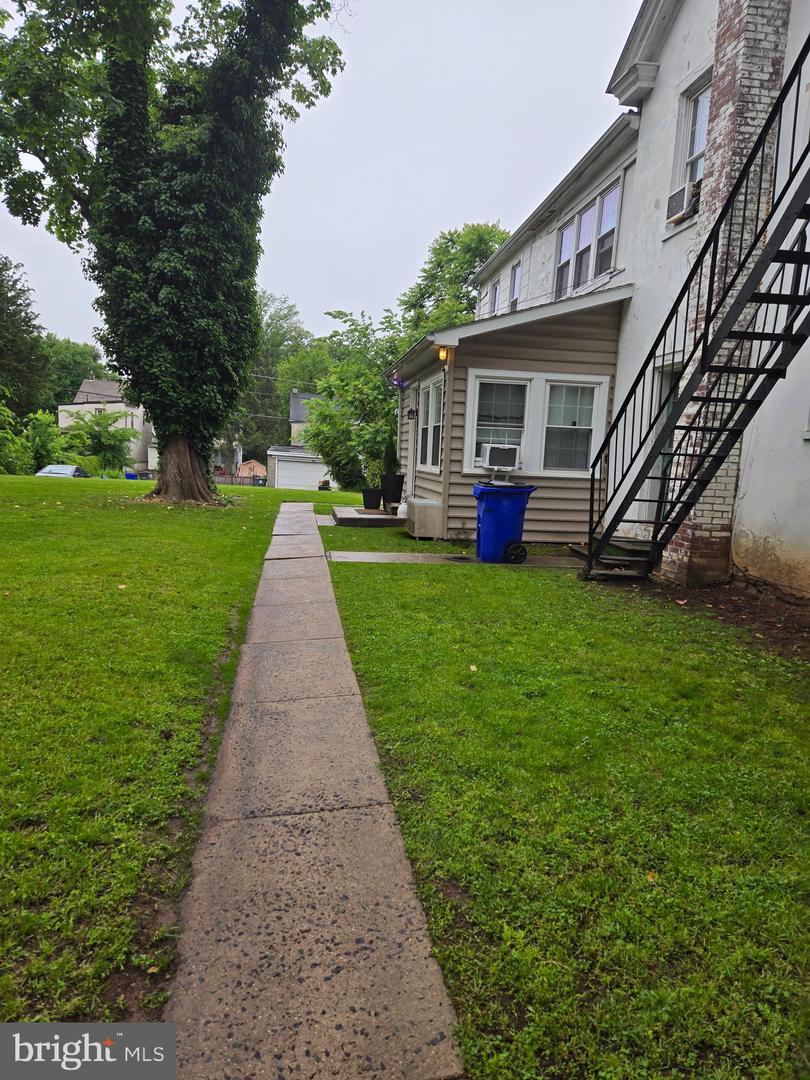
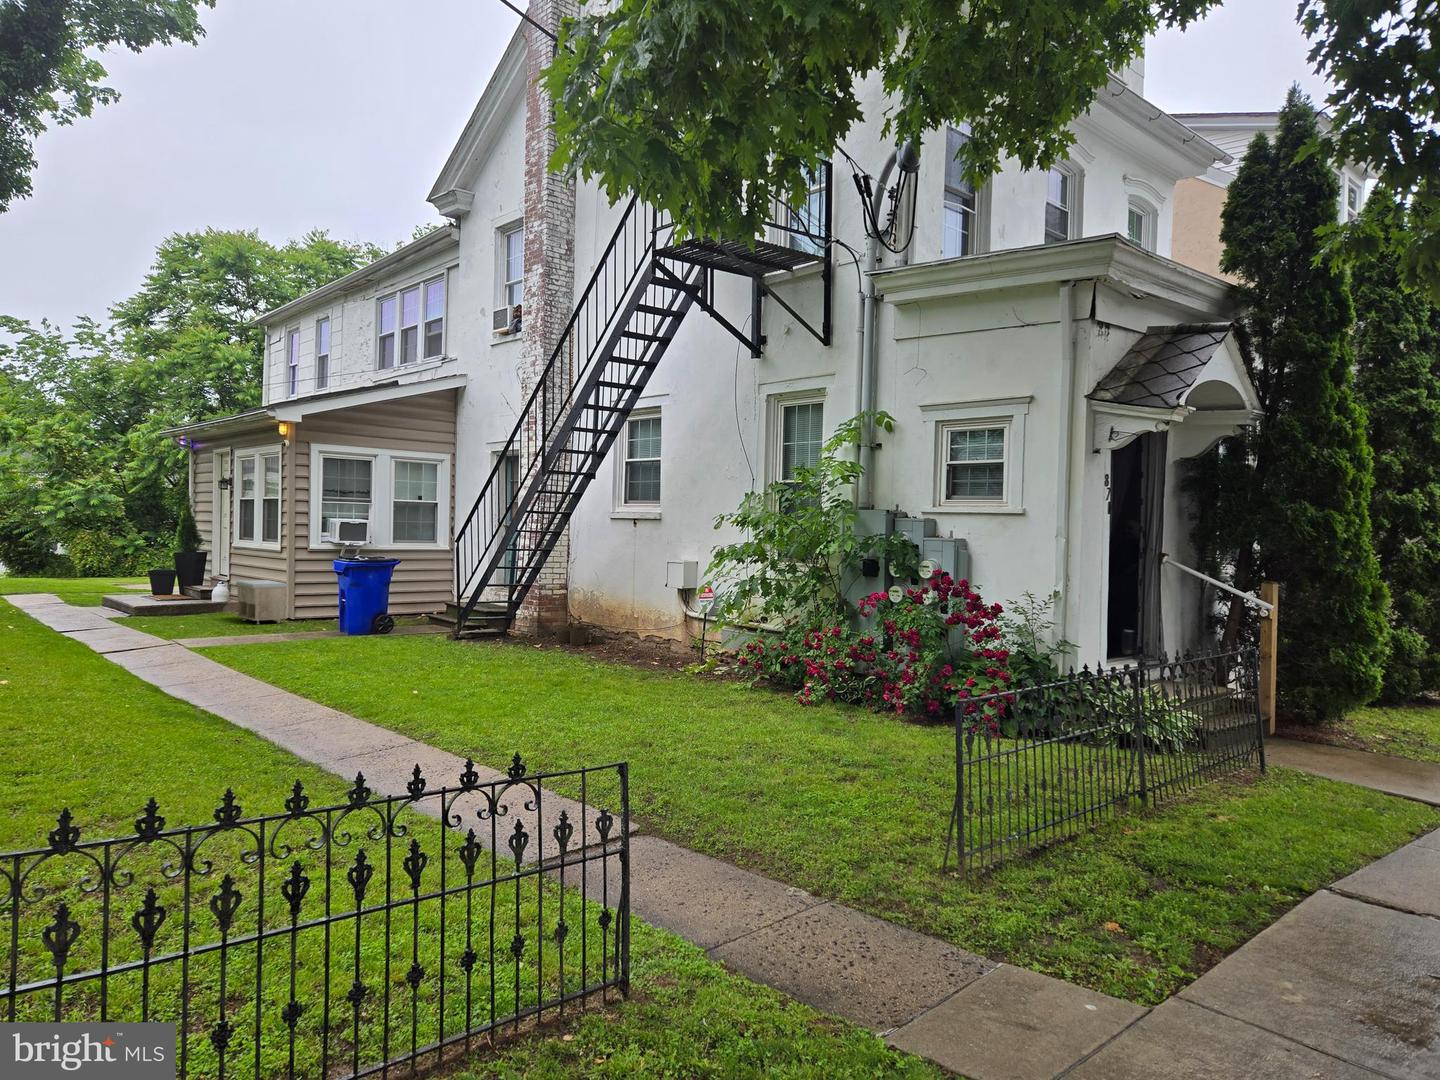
potted tree: present [450,520,473,562] -> none [309,593,341,638]
woven basket: none [709,577,780,609] -> present [556,626,605,645]

